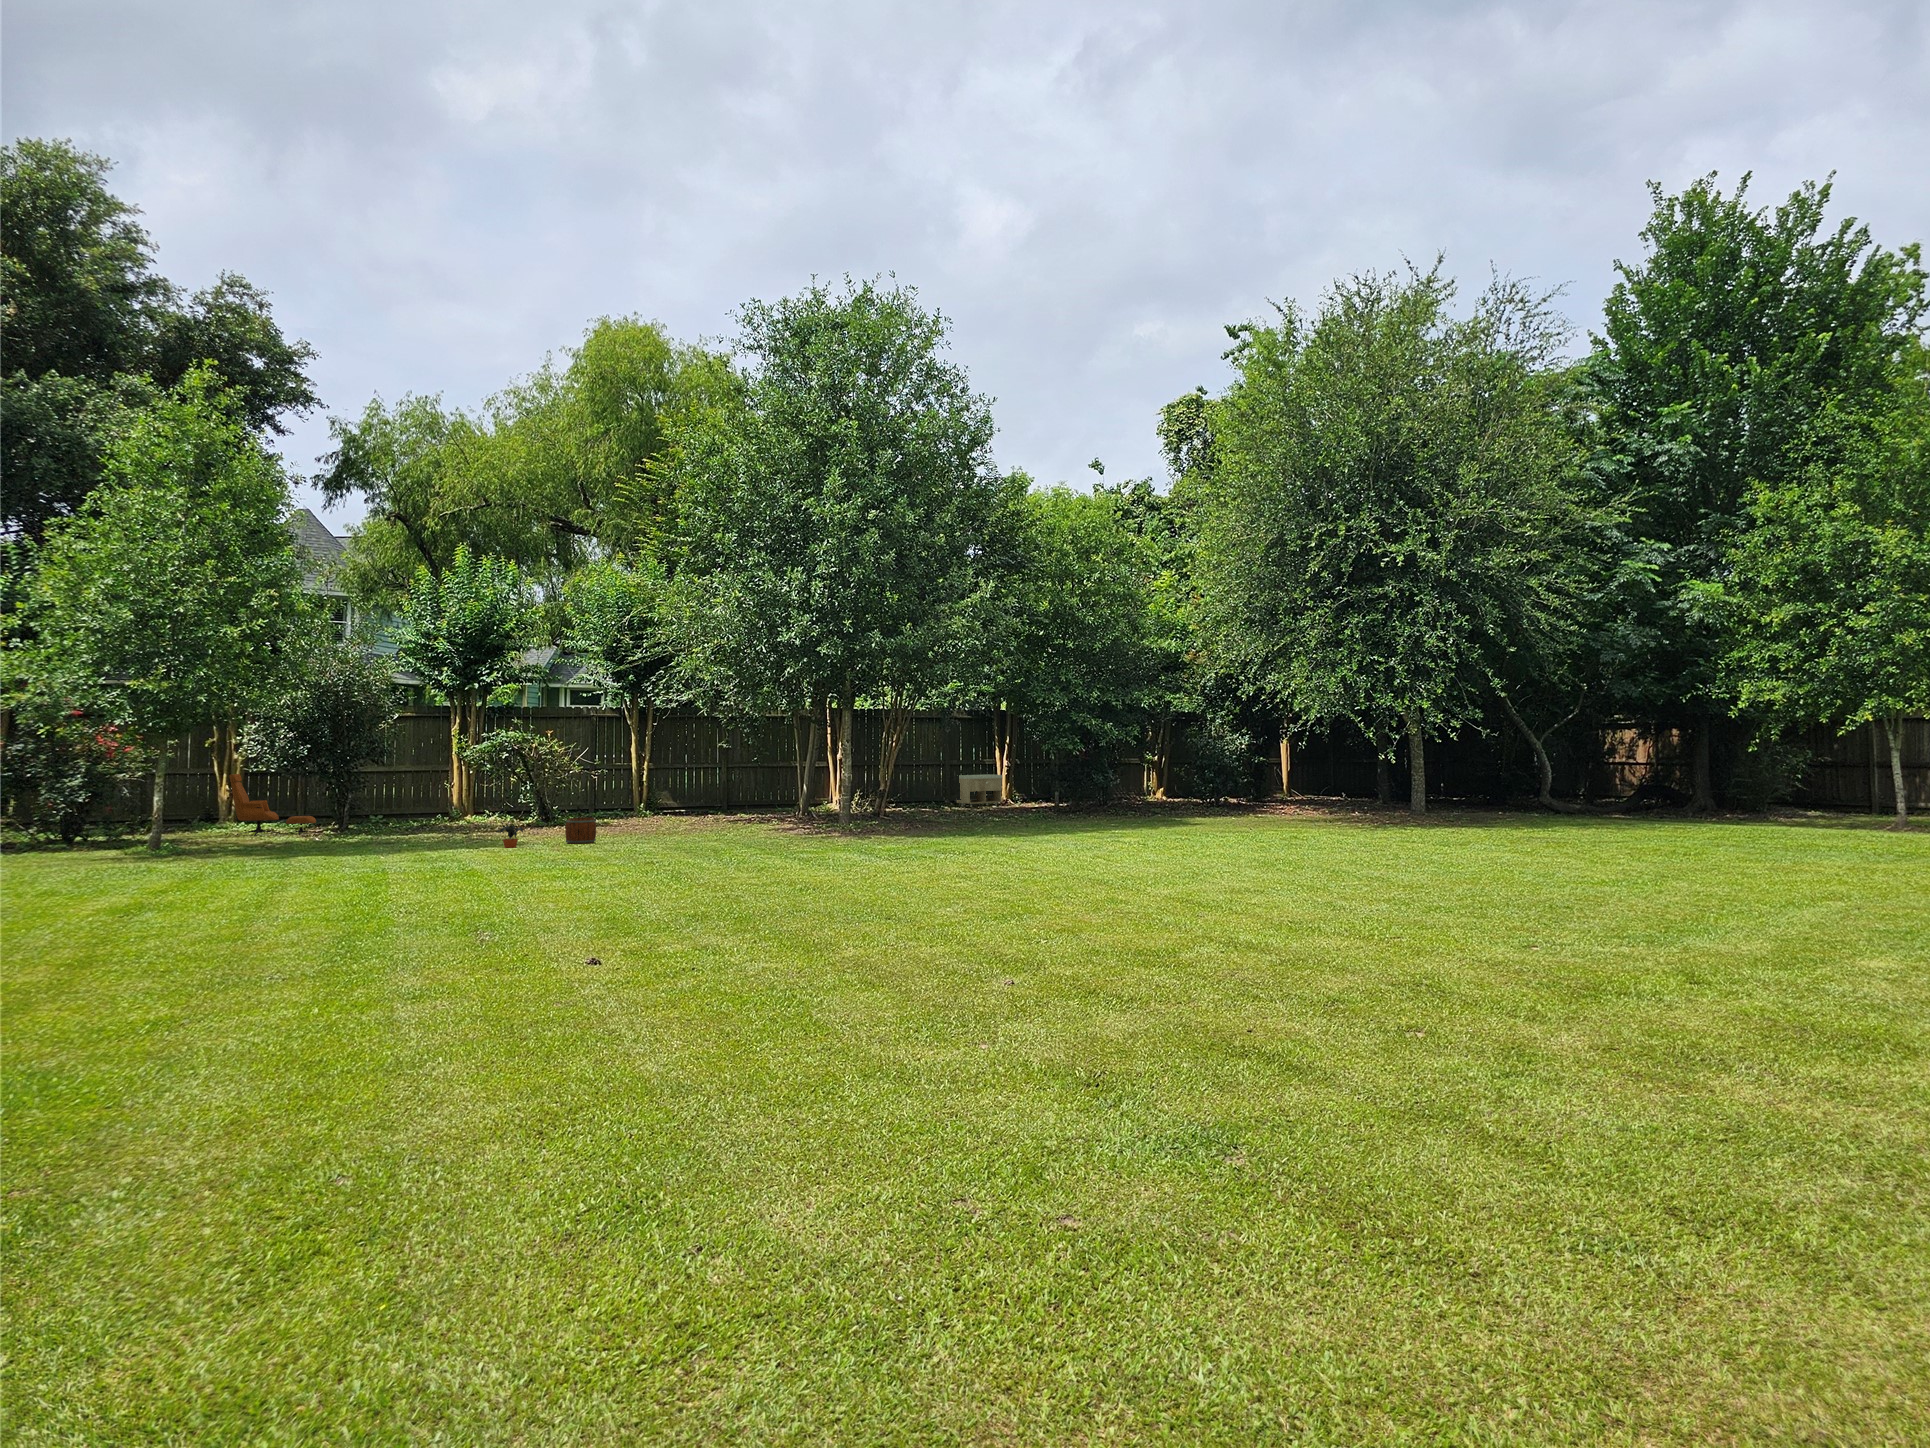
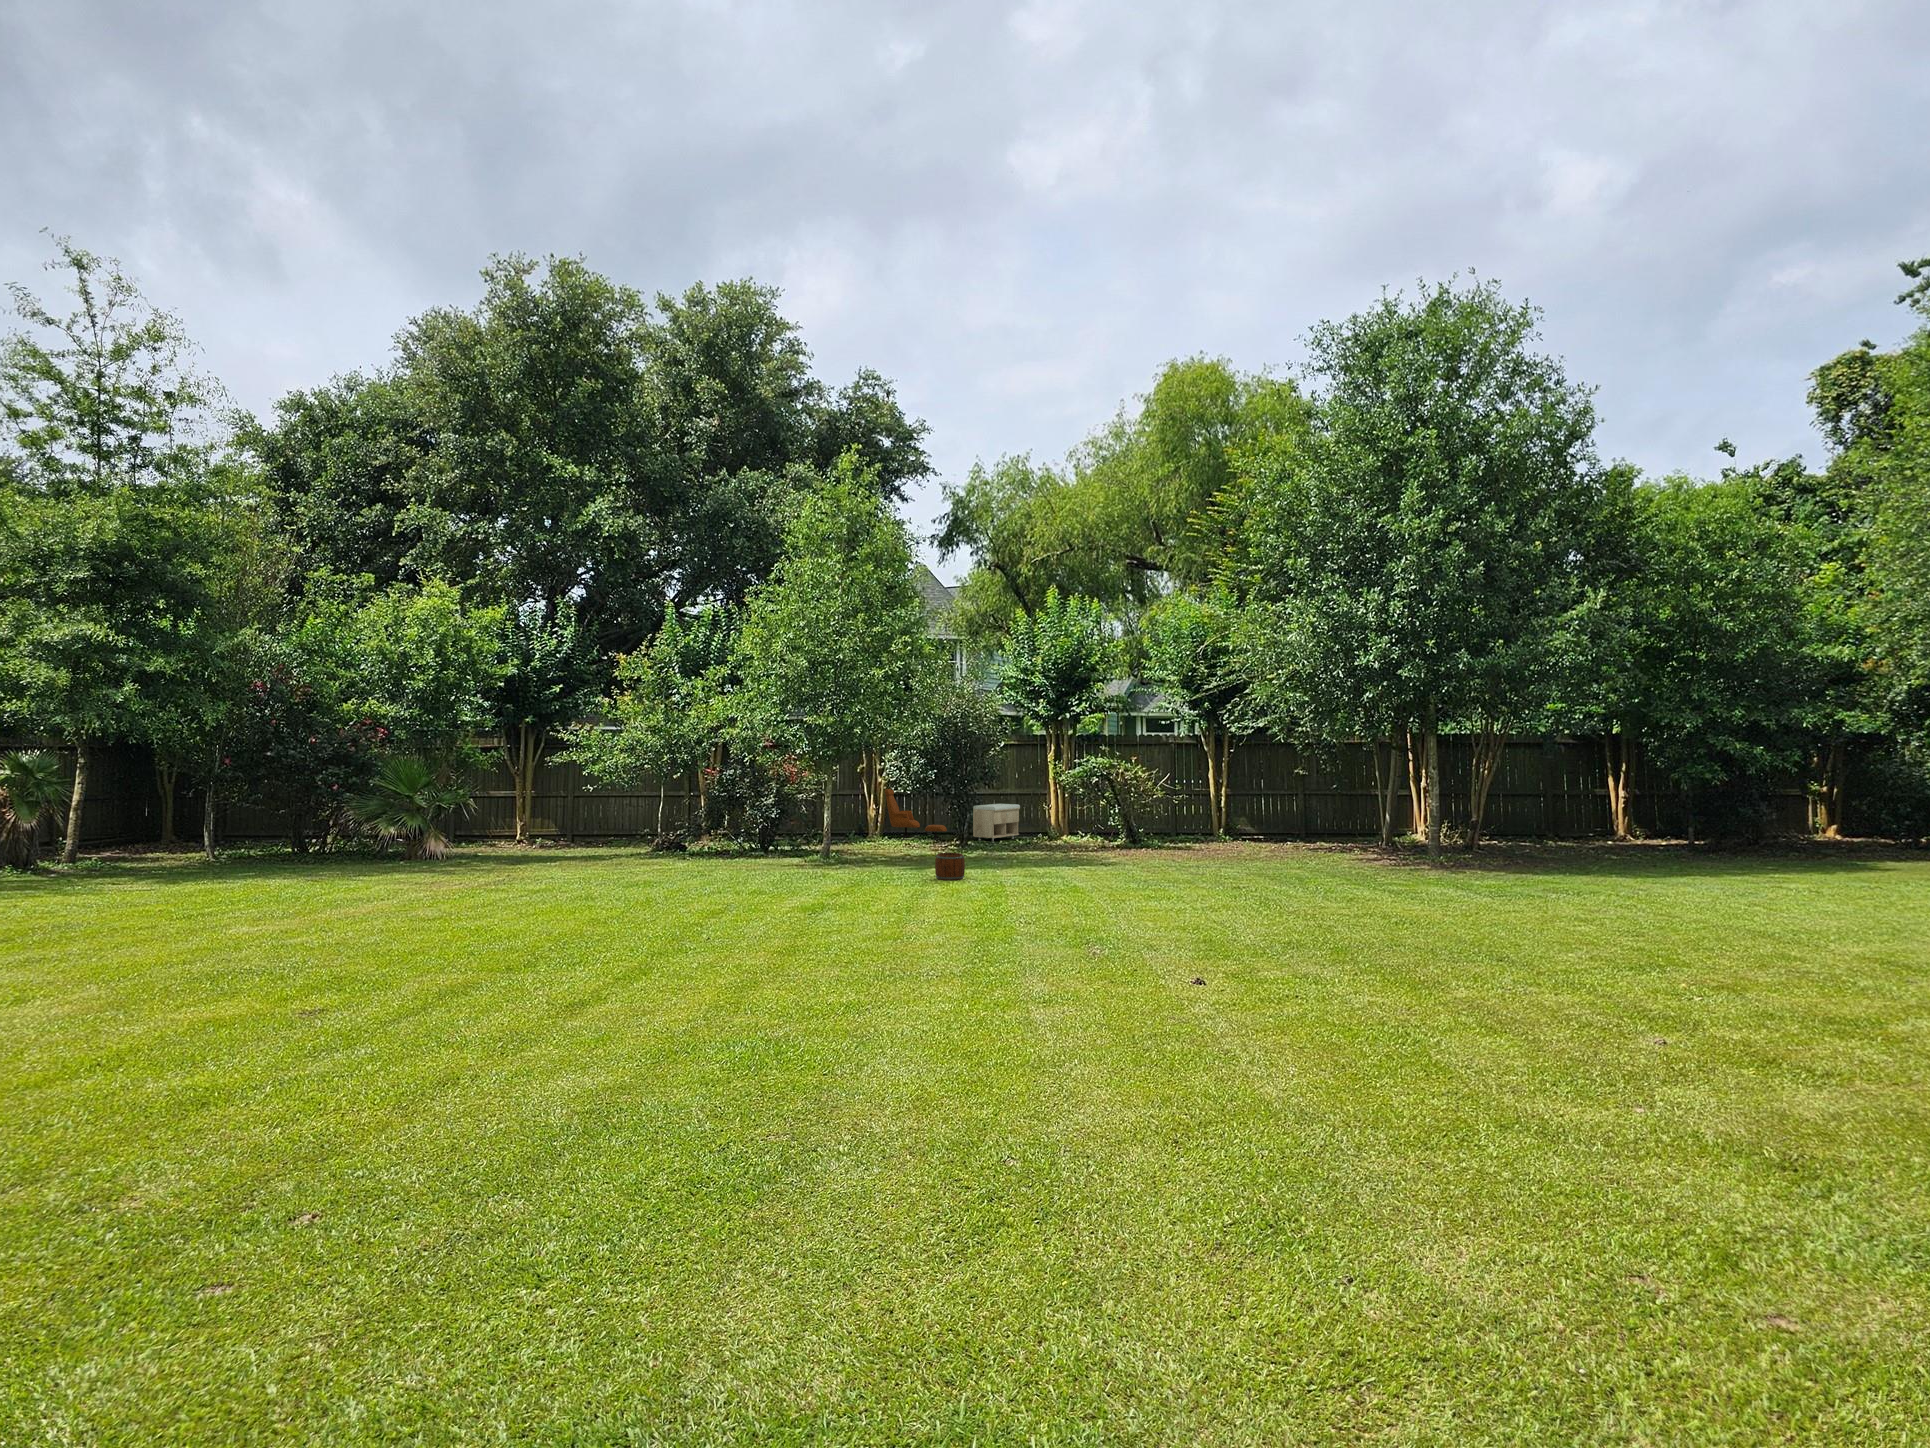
storage bench: present [957,774,1002,807] -> present [973,804,1020,841]
bucket: present [565,818,596,844] -> present [935,853,965,880]
potted plant: present [497,826,523,848] -> none [1080,858,1107,880]

